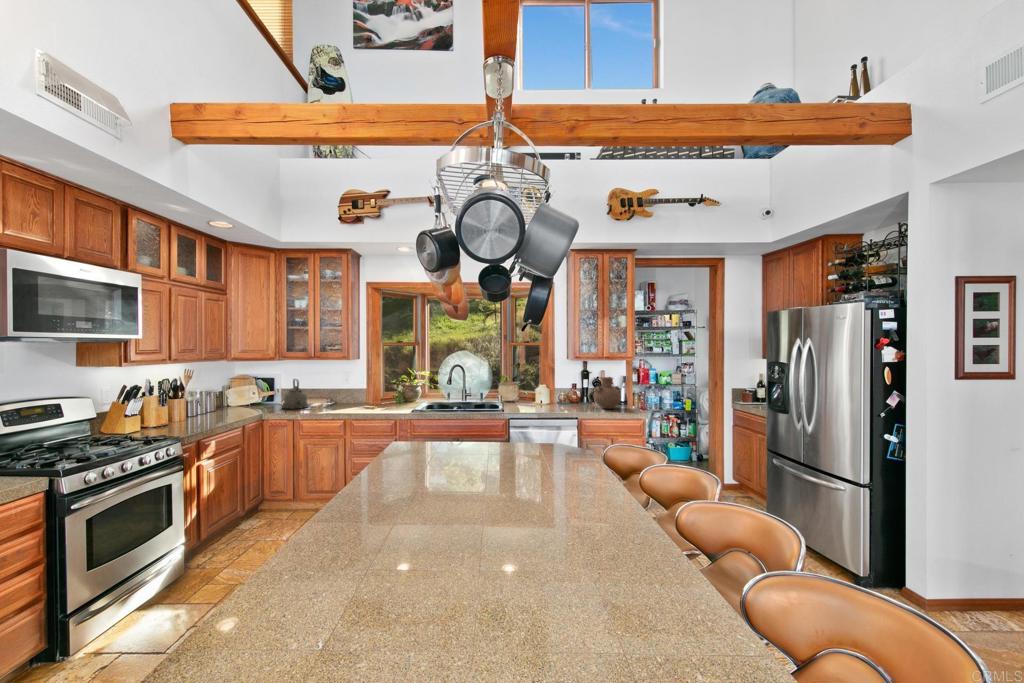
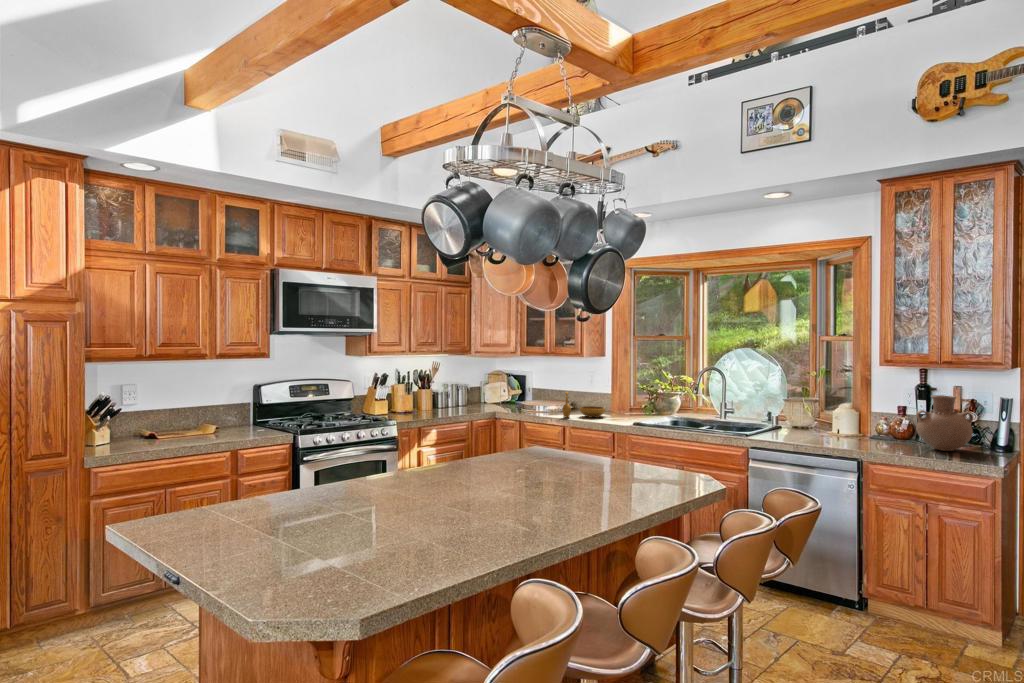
kettle: present [282,379,309,409] -> none [519,377,547,410]
decorative bowl: none [342,391,377,413] -> present [562,392,605,418]

